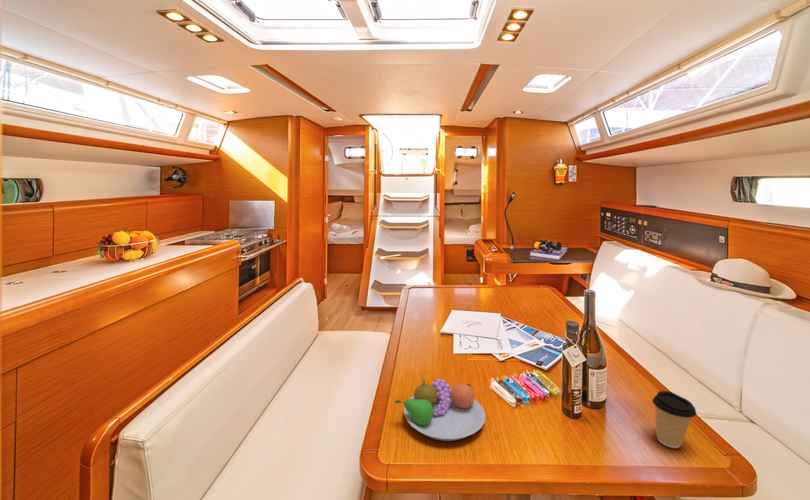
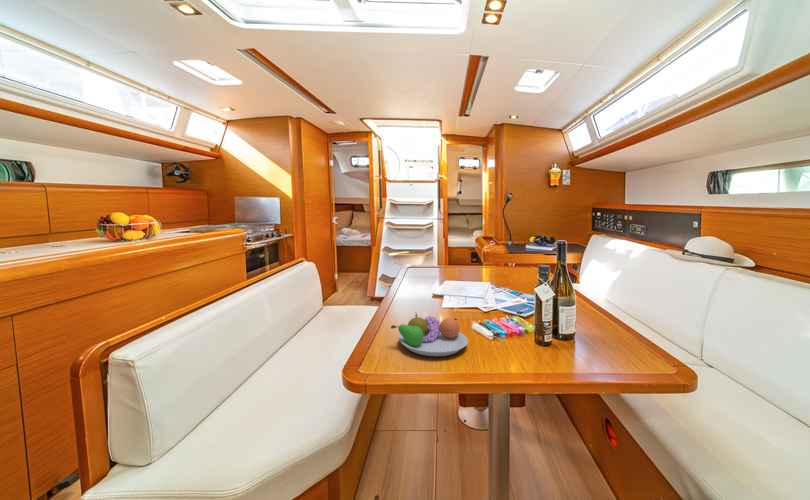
coffee cup: present [652,391,696,448] -> none [610,319,646,365]

